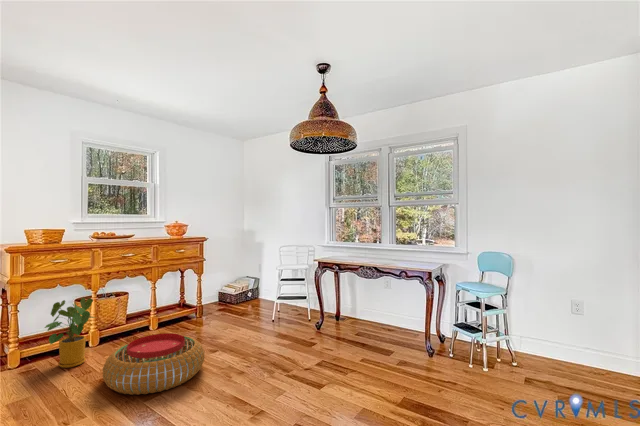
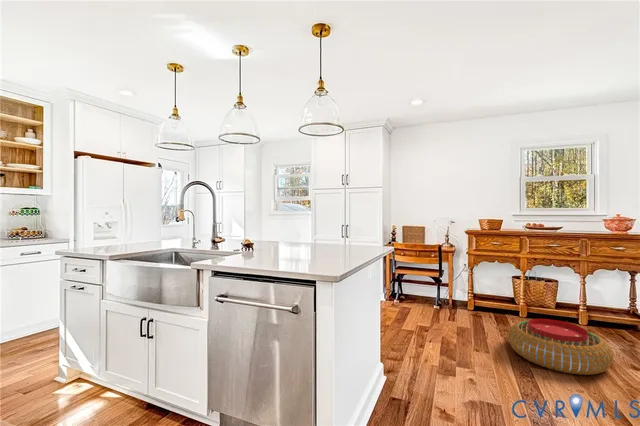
house plant: present [45,298,94,368] -> none [479,273,519,324]

